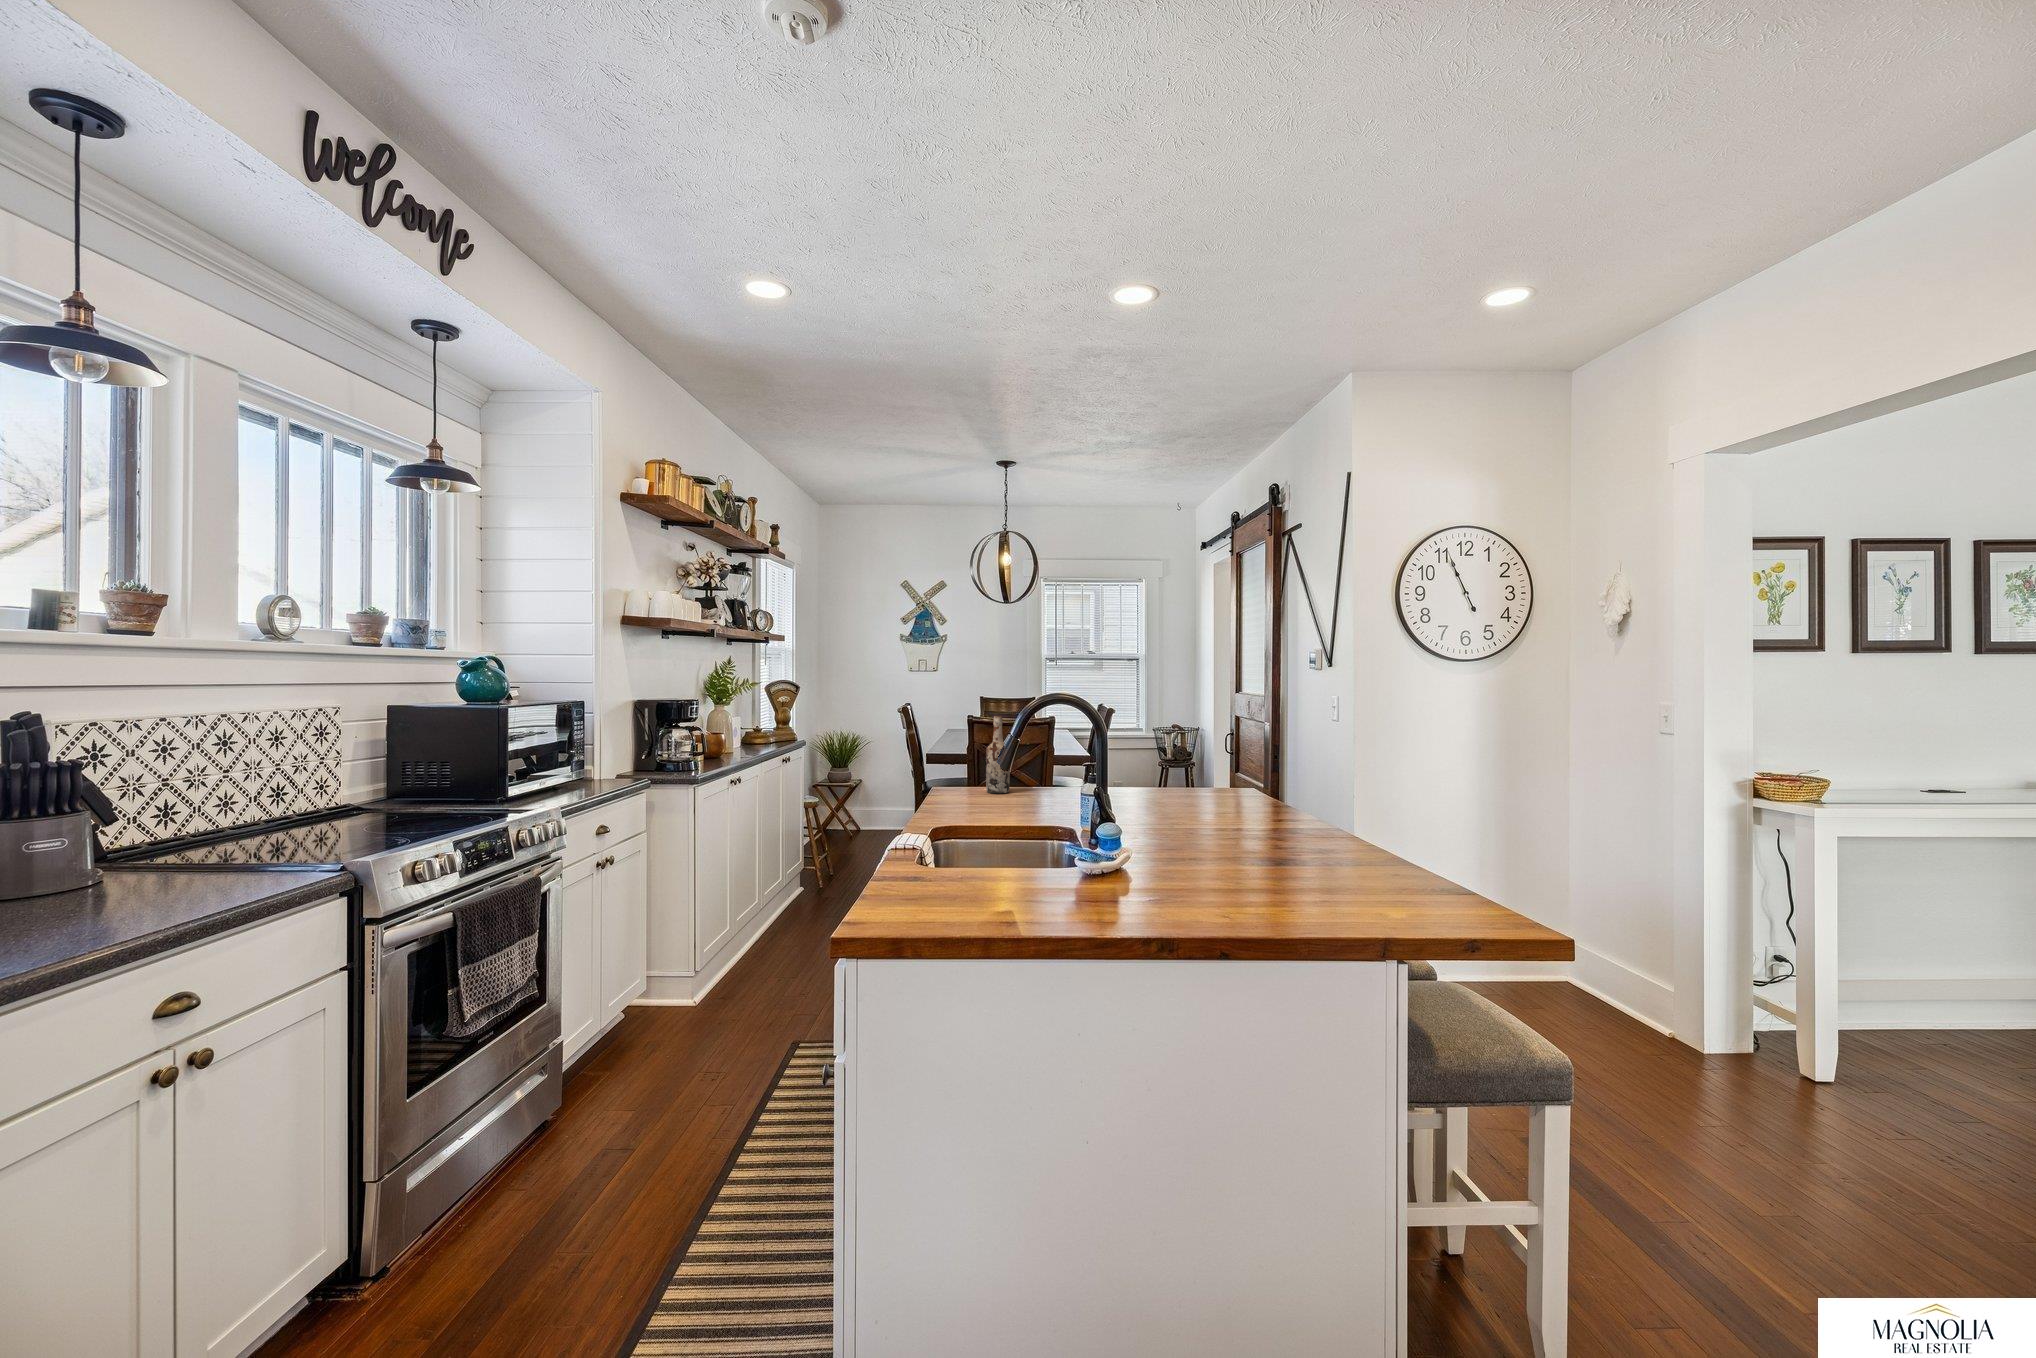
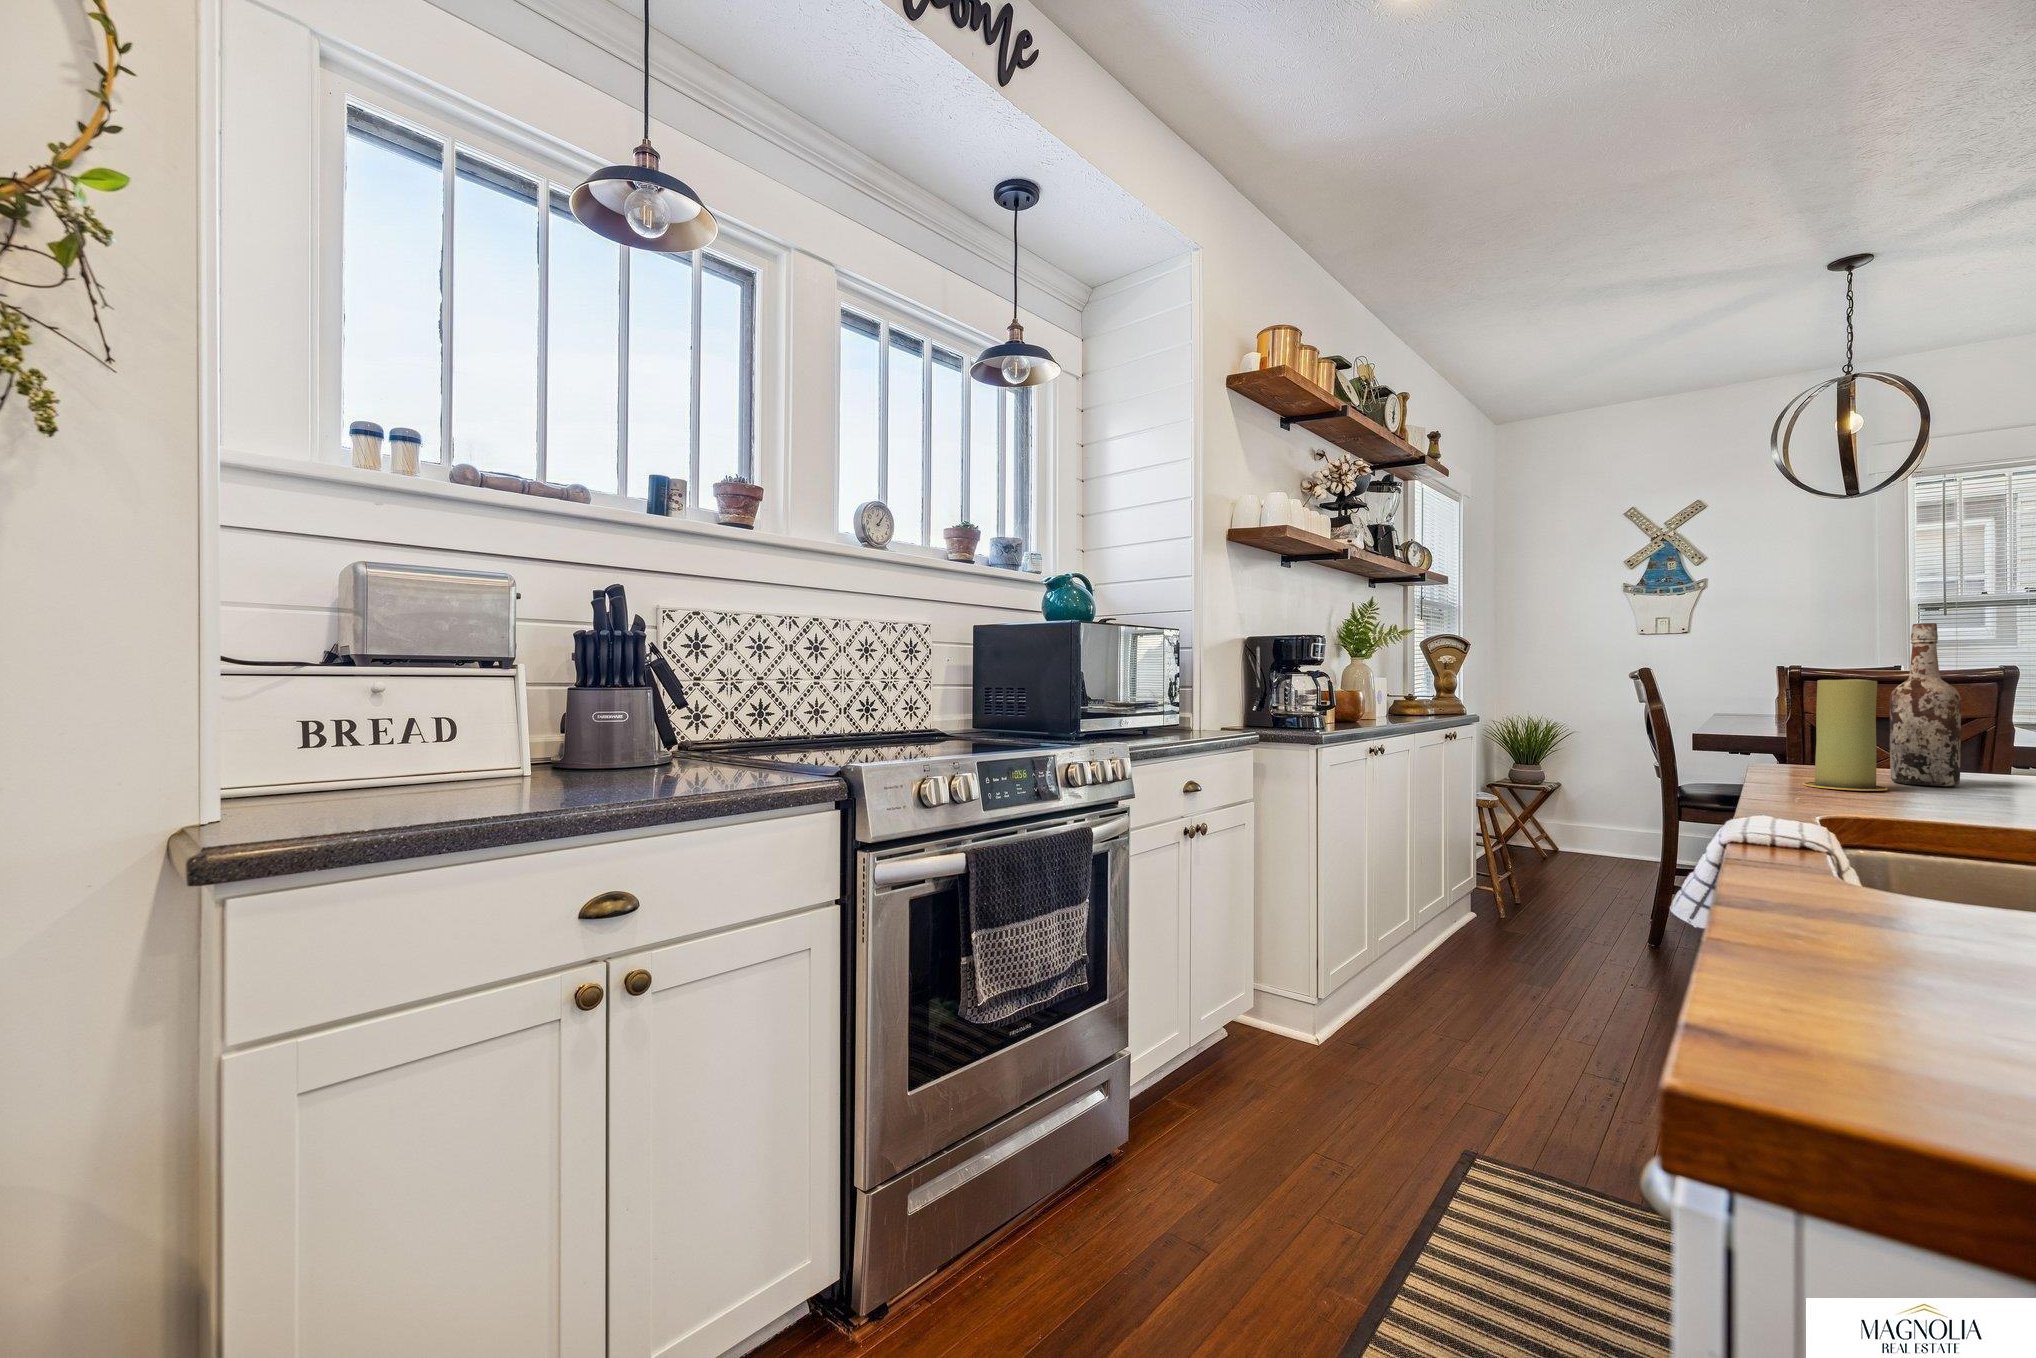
candle: none [951,745,981,801] -> present [1802,679,1888,791]

